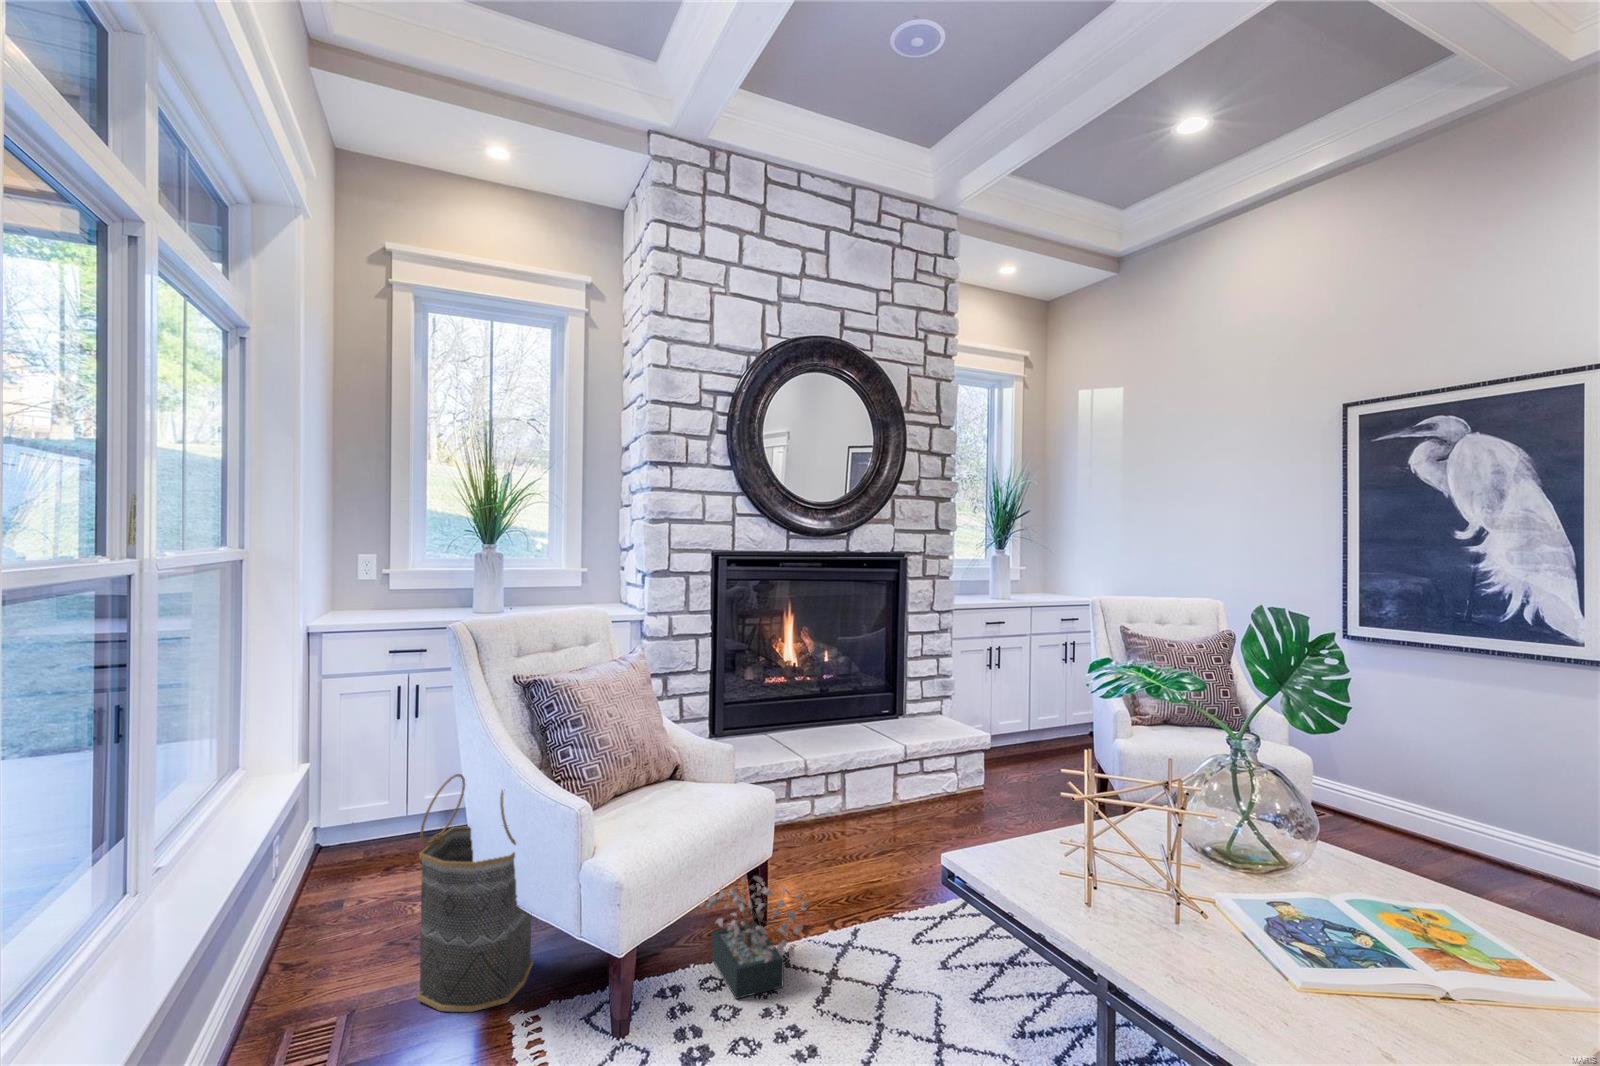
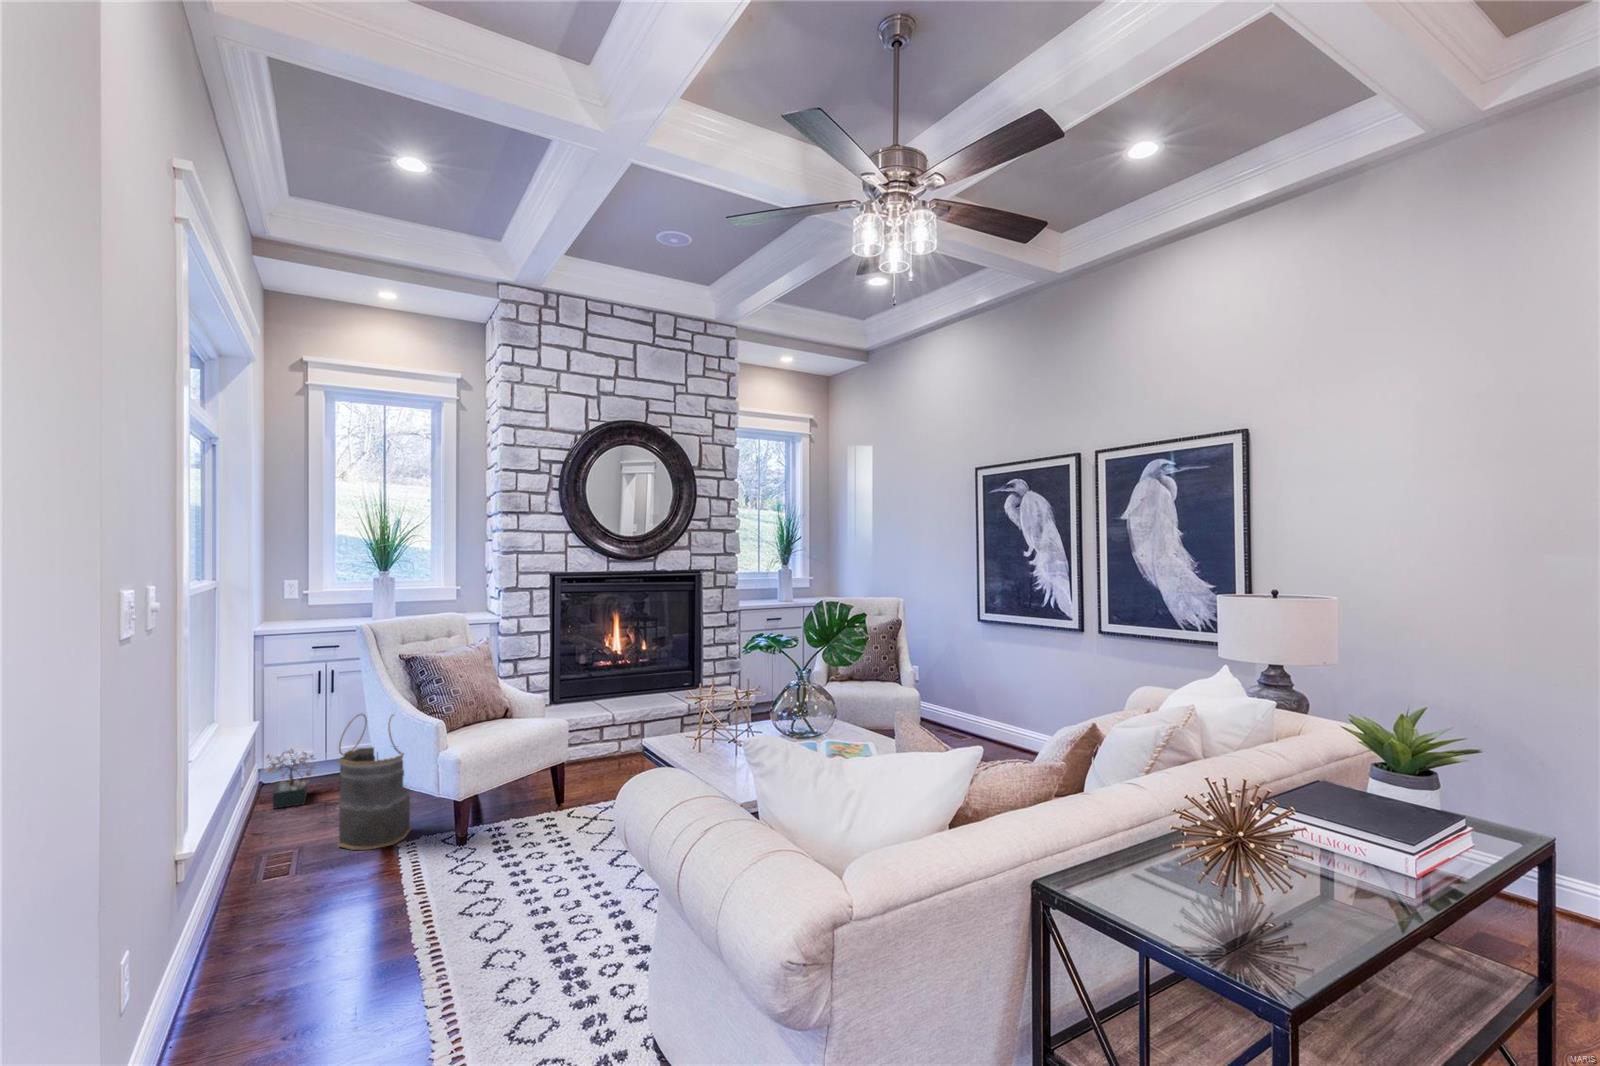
decorative plant: present [700,876,808,999] -> present [264,749,315,809]

